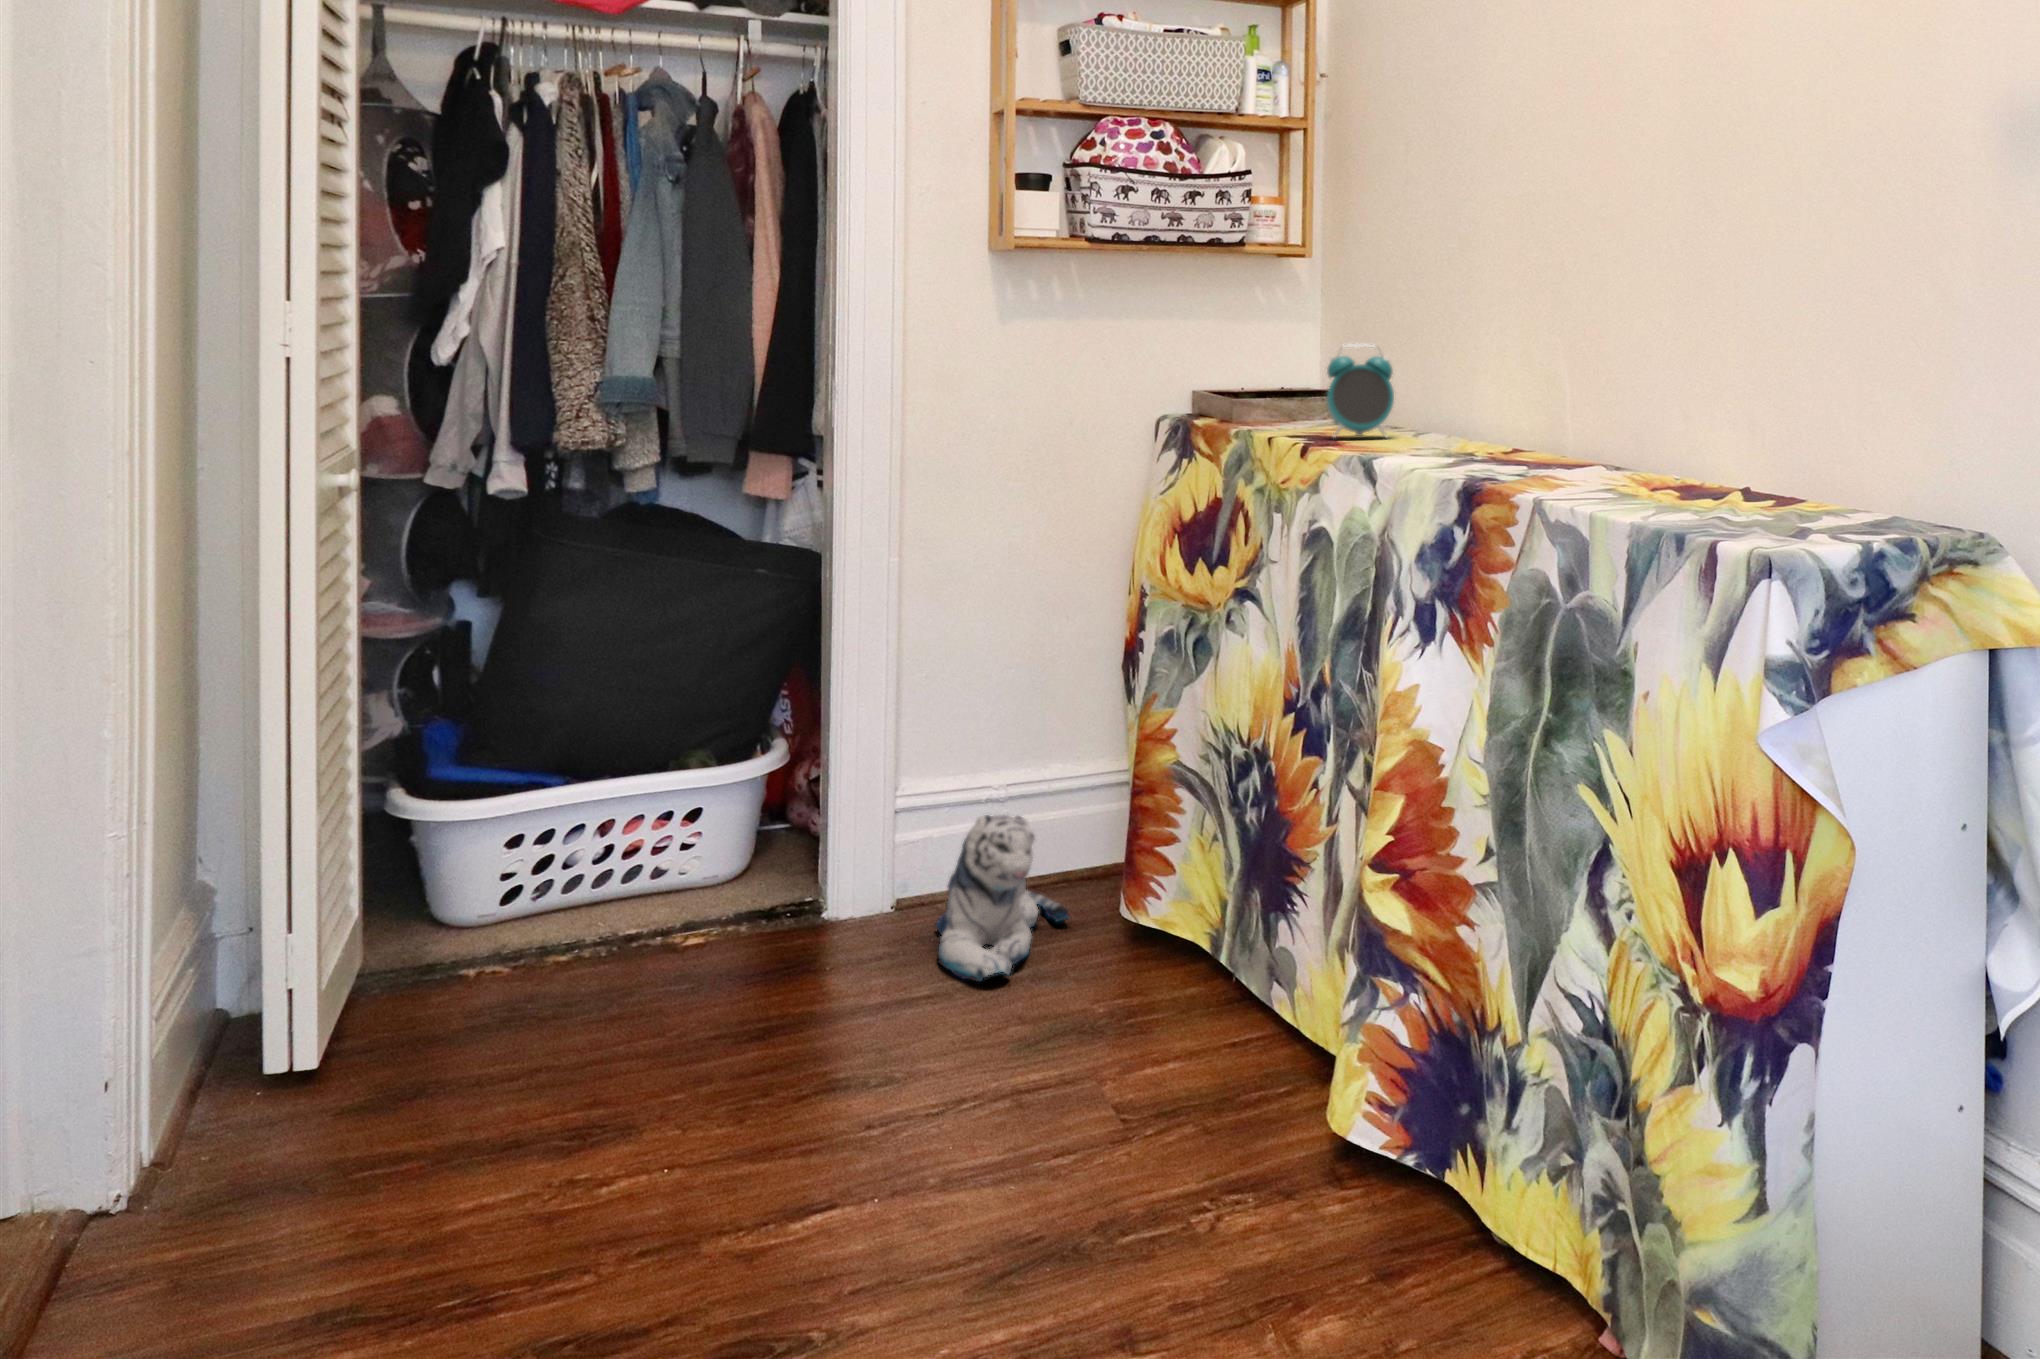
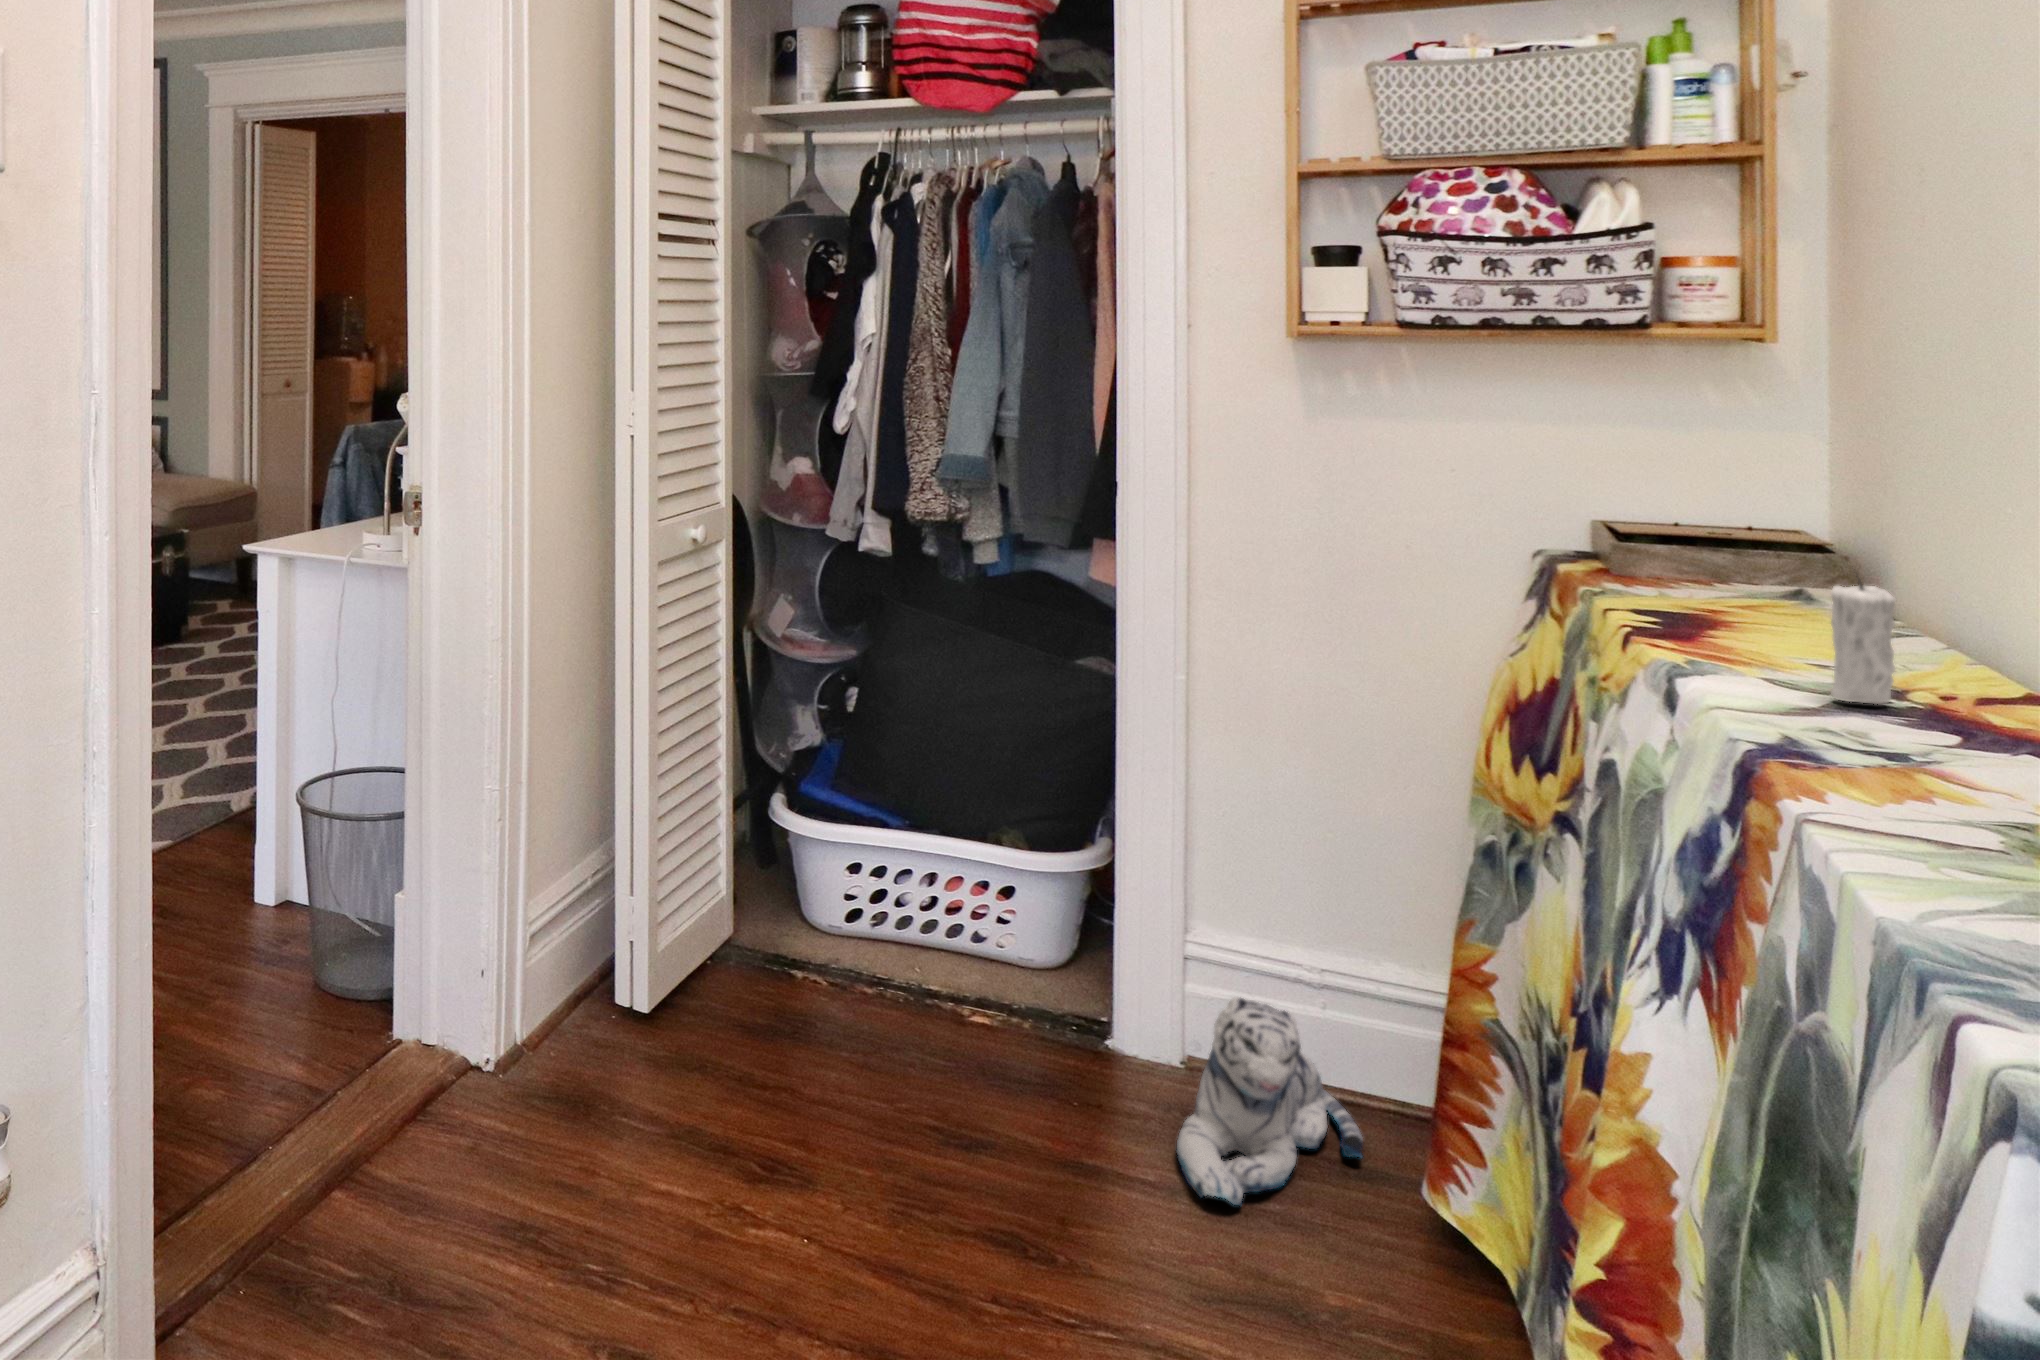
alarm clock: present [1327,345,1394,437] -> none [1697,485,1832,638]
candle: none [1439,373,1468,456] -> present [1831,580,1895,704]

